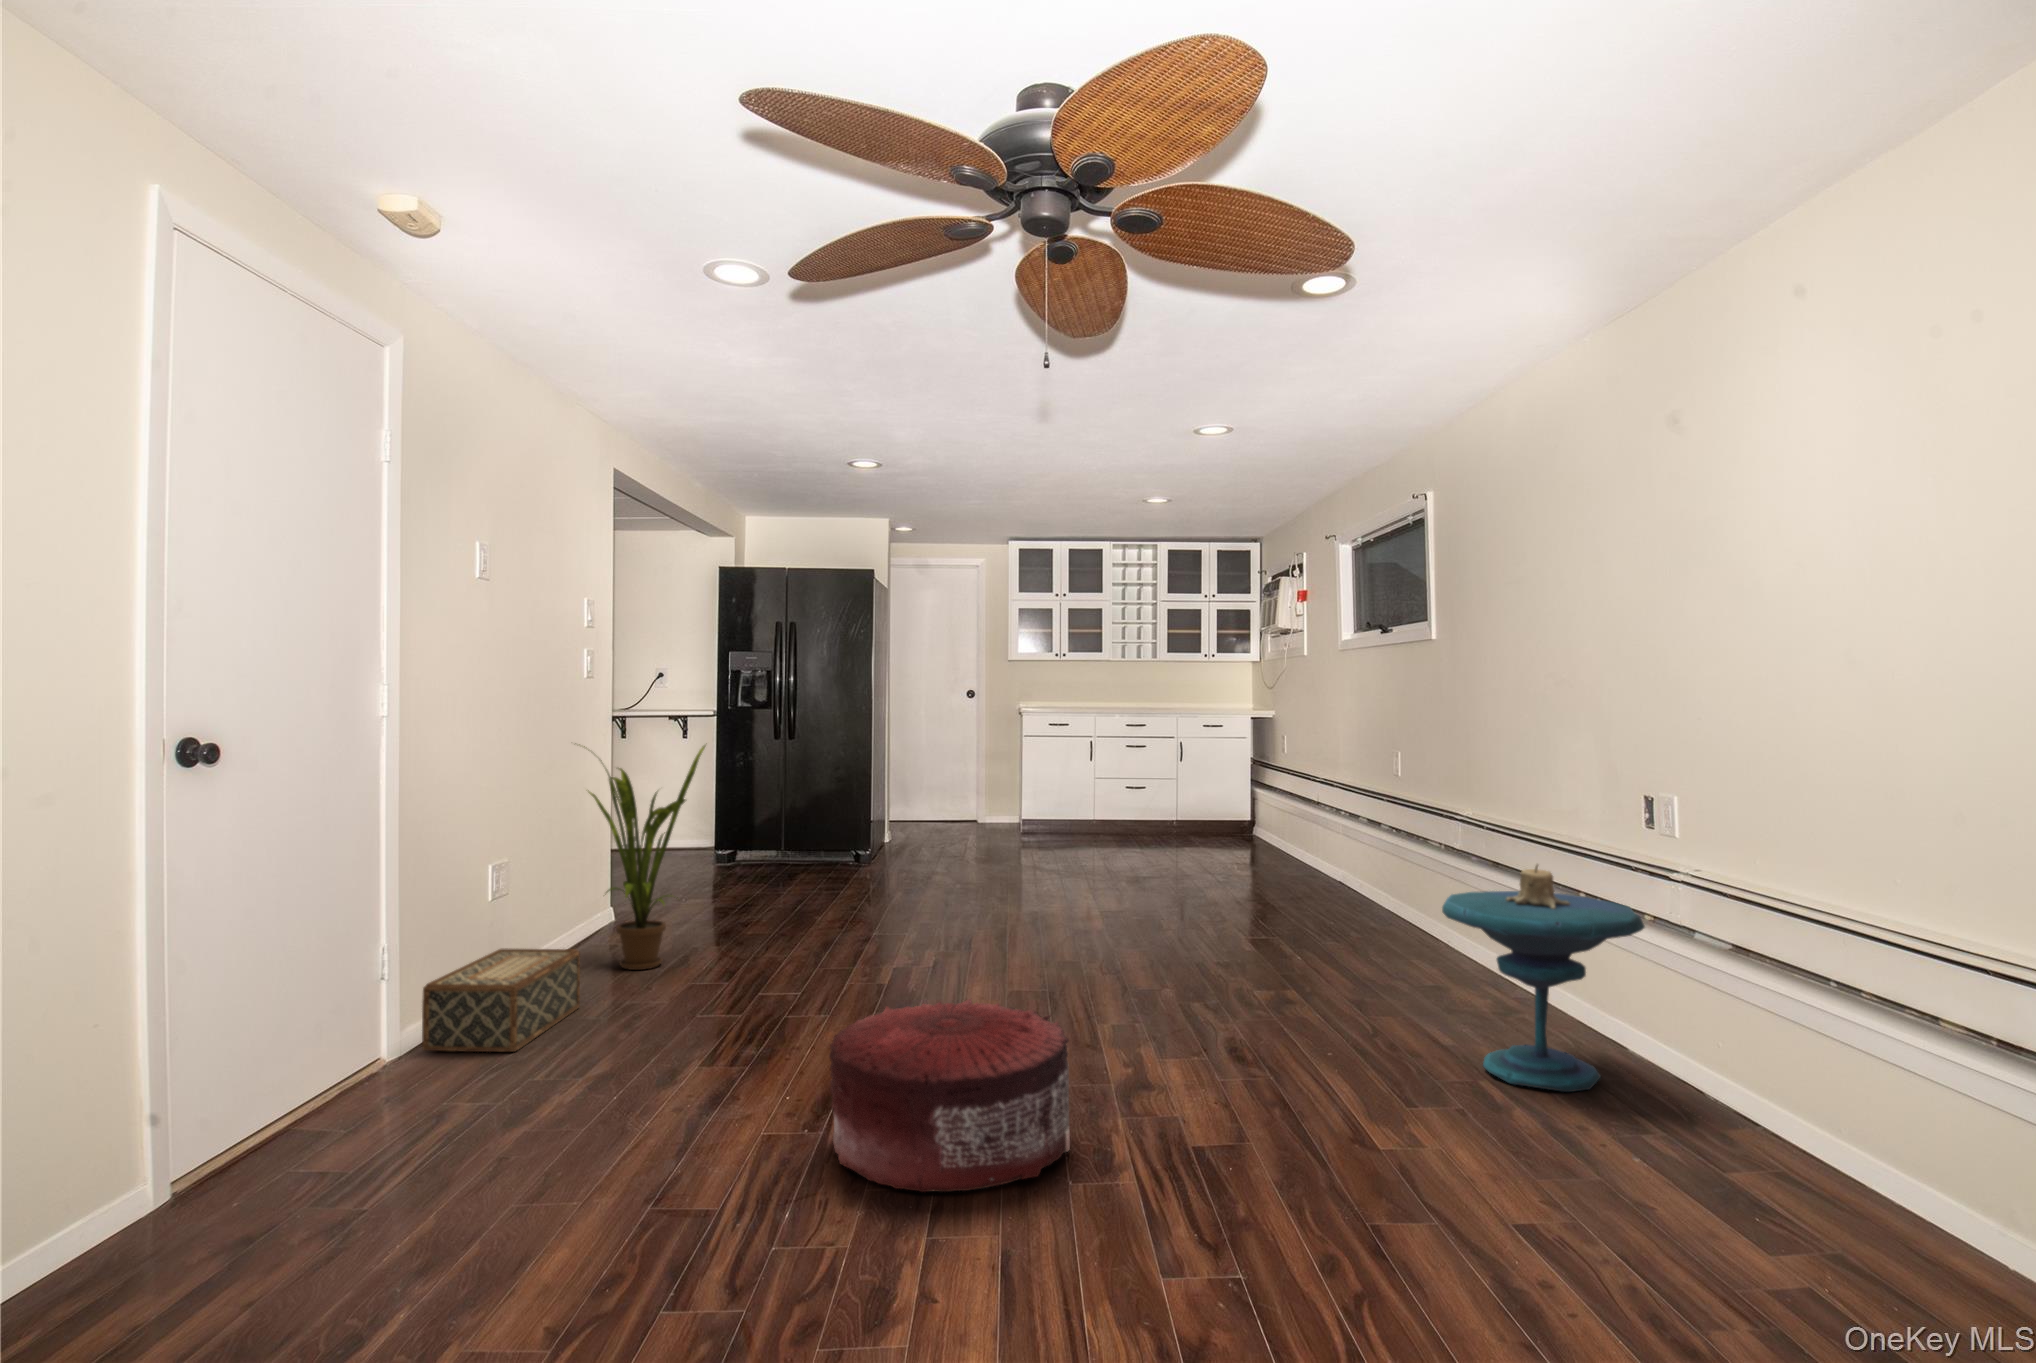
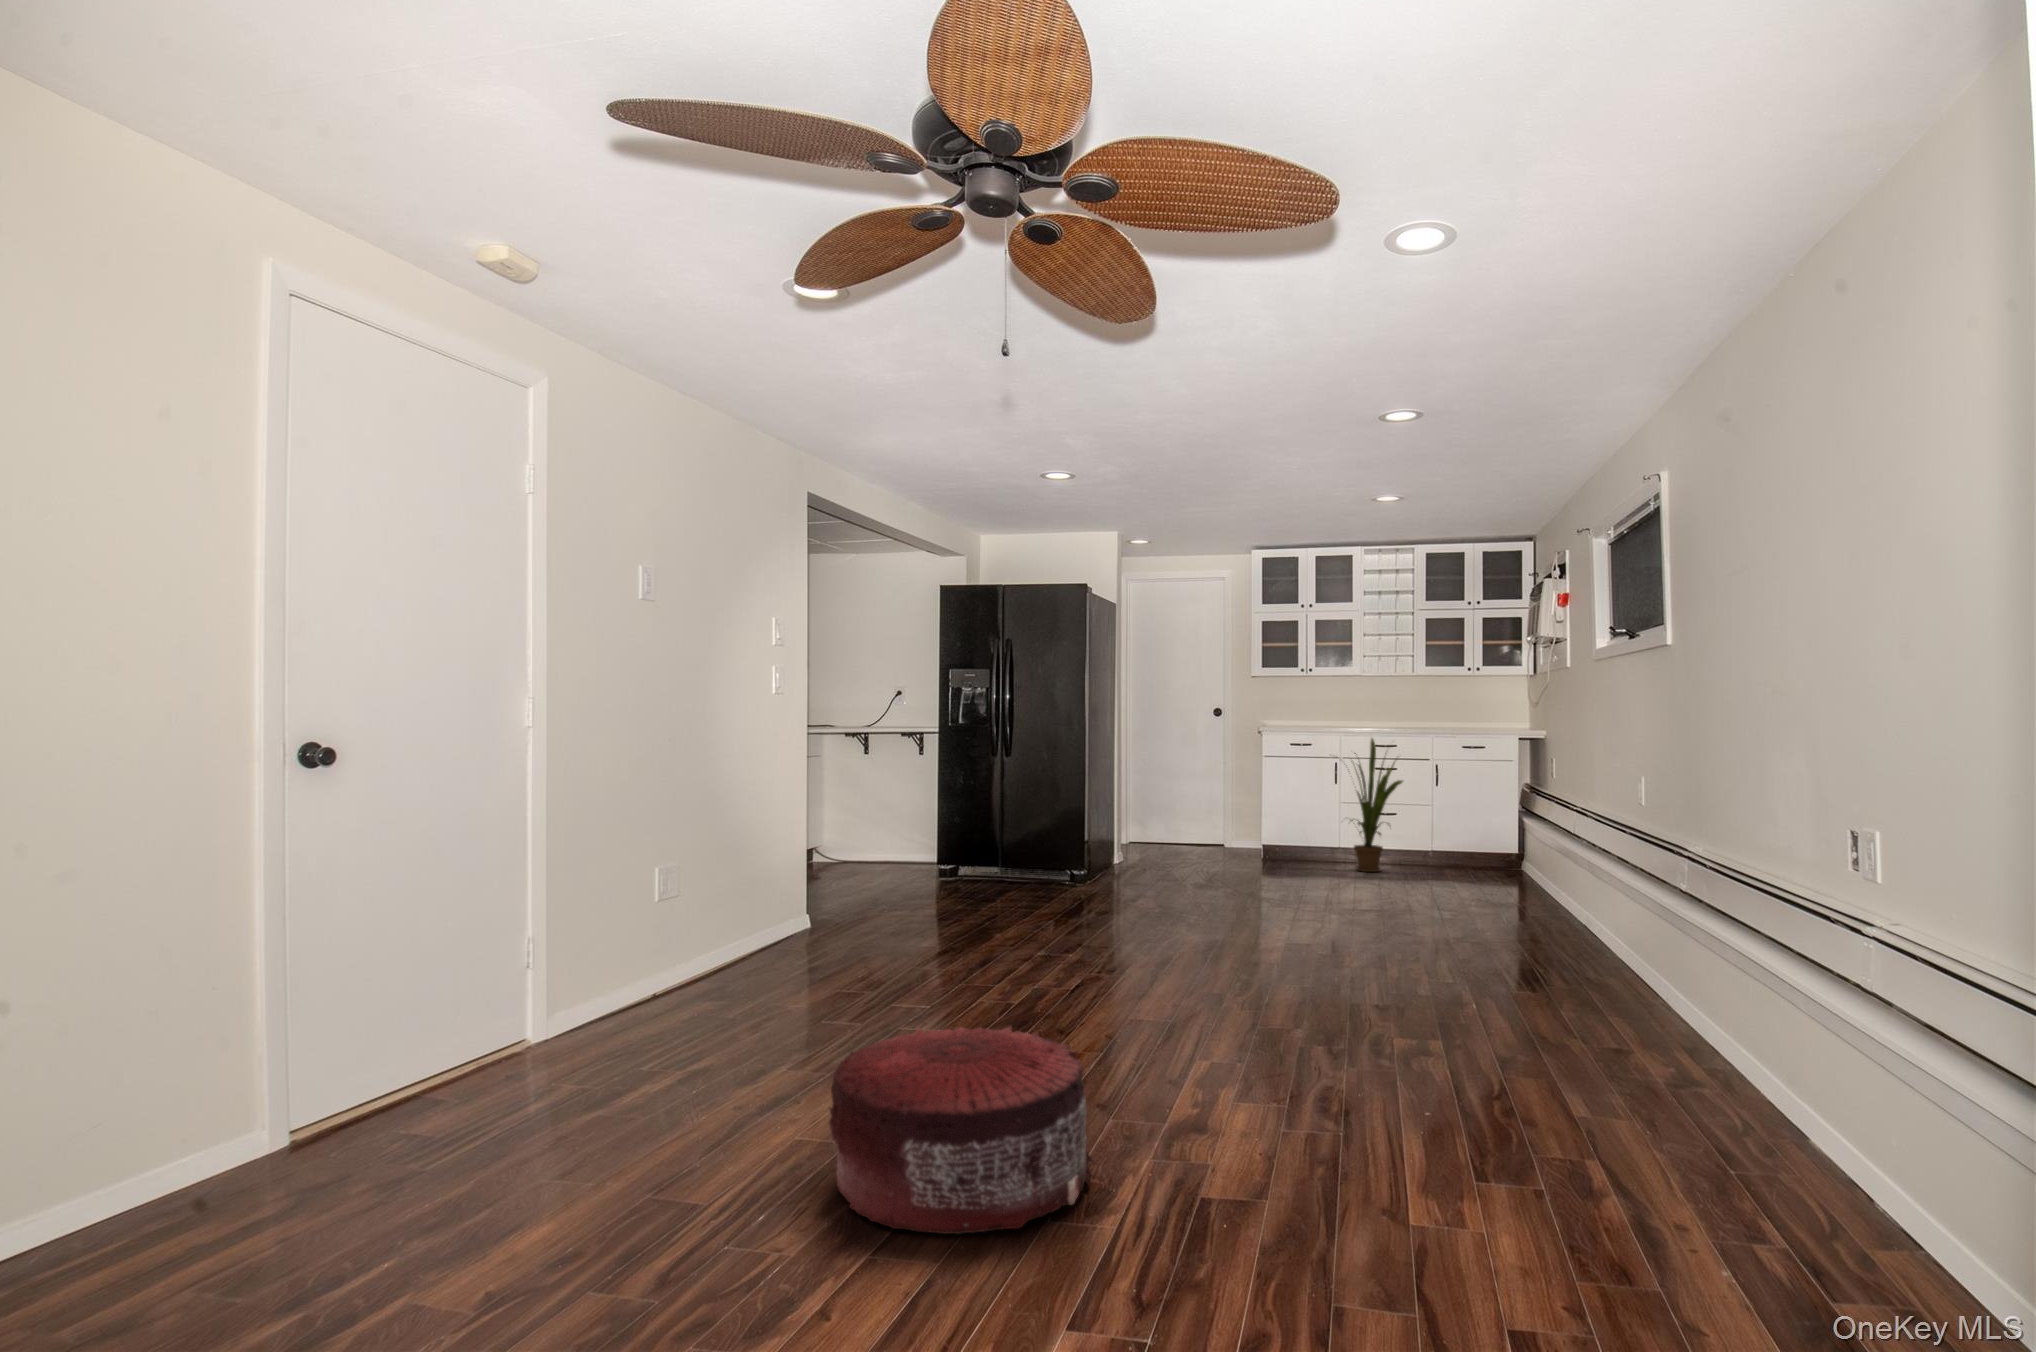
house plant: present [579,744,706,970] -> present [1348,739,1402,872]
side table: present [1442,864,1645,1092] -> none [1590,913,1864,1208]
woven basket: present [422,948,580,1052] -> none [568,943,726,1041]

